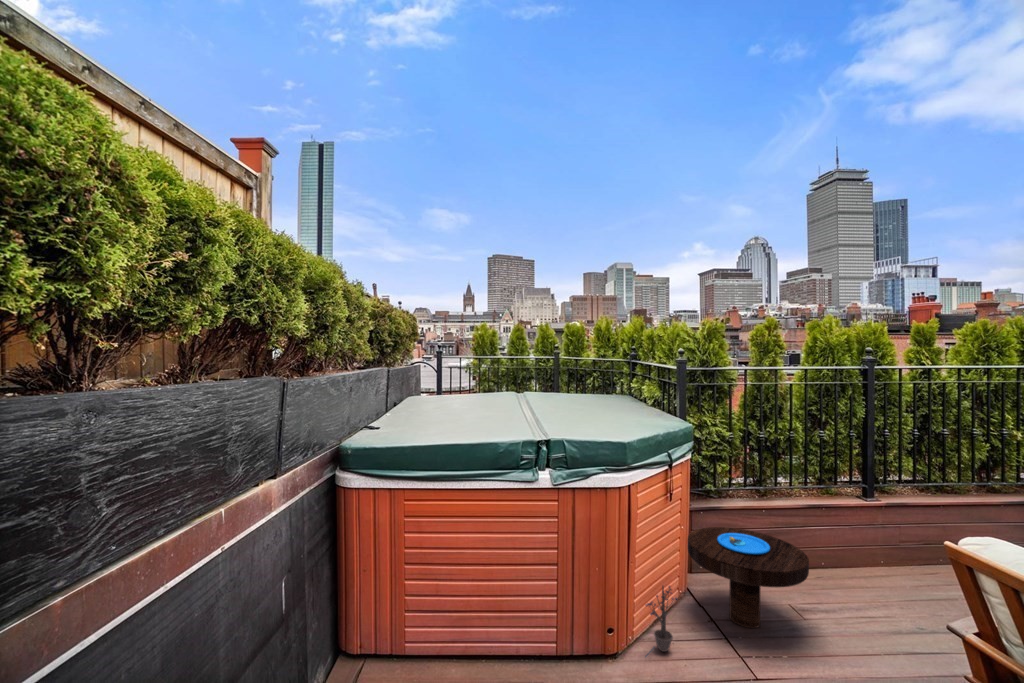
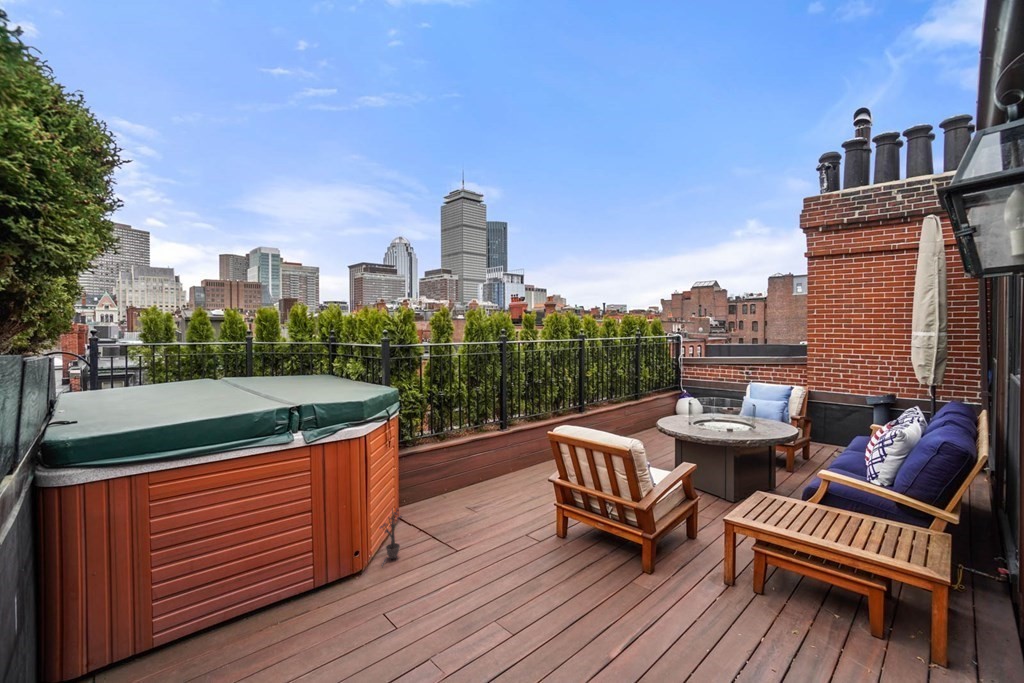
side table: present [688,527,809,628] -> none [402,460,481,526]

